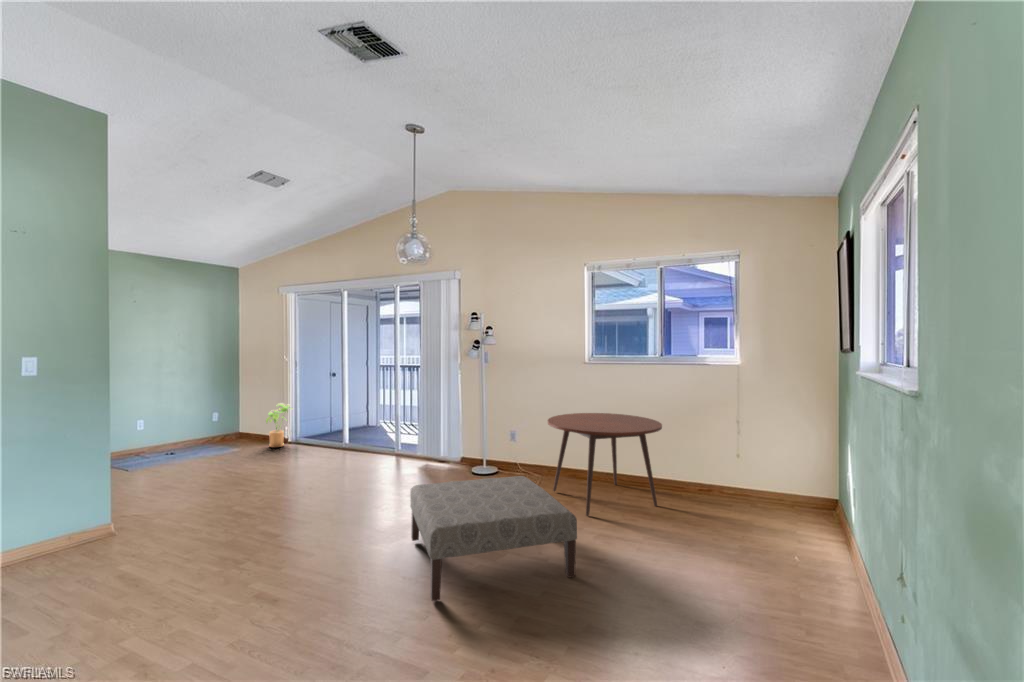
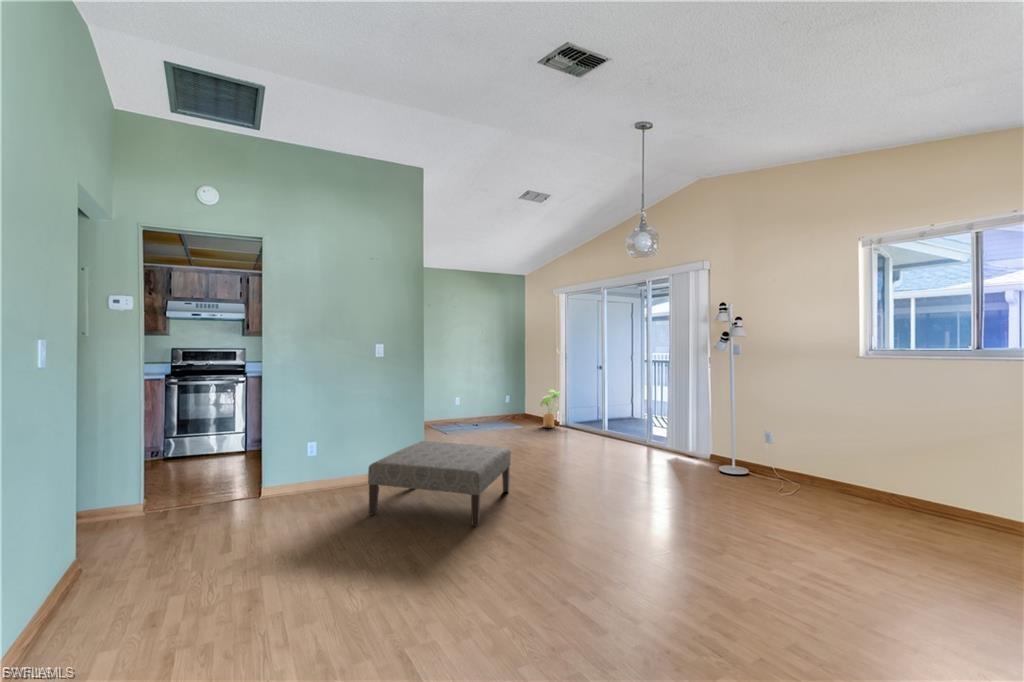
dining table: present [548,413,662,516] -> none [799,416,973,546]
ottoman: present [410,476,577,601] -> present [368,441,511,527]

